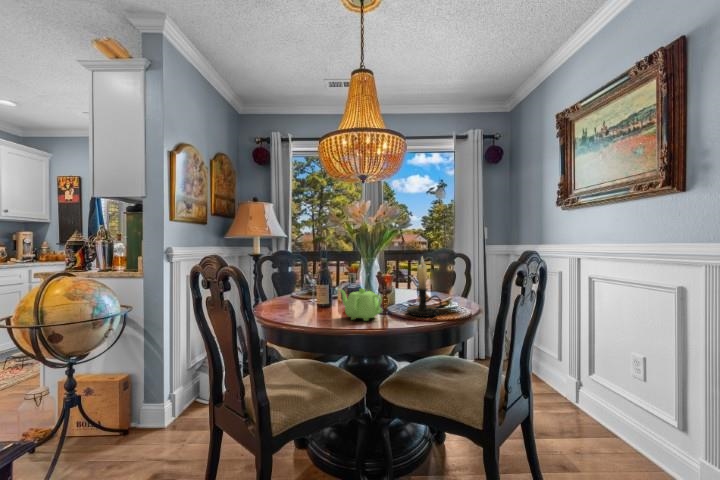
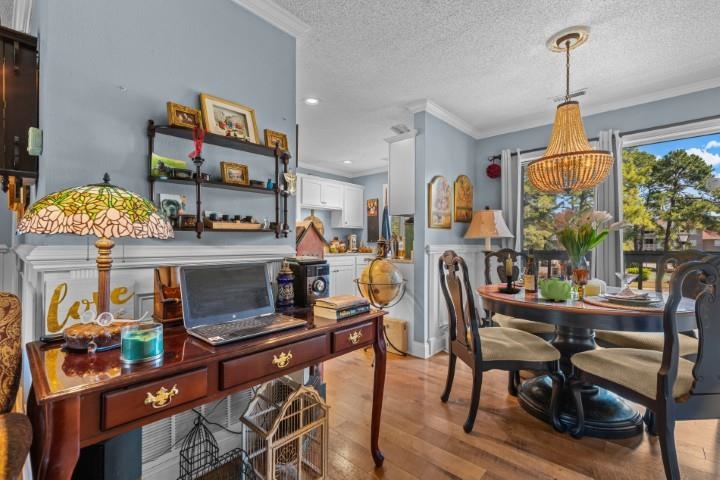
candle holder: present [407,257,442,317] -> present [499,254,521,293]

